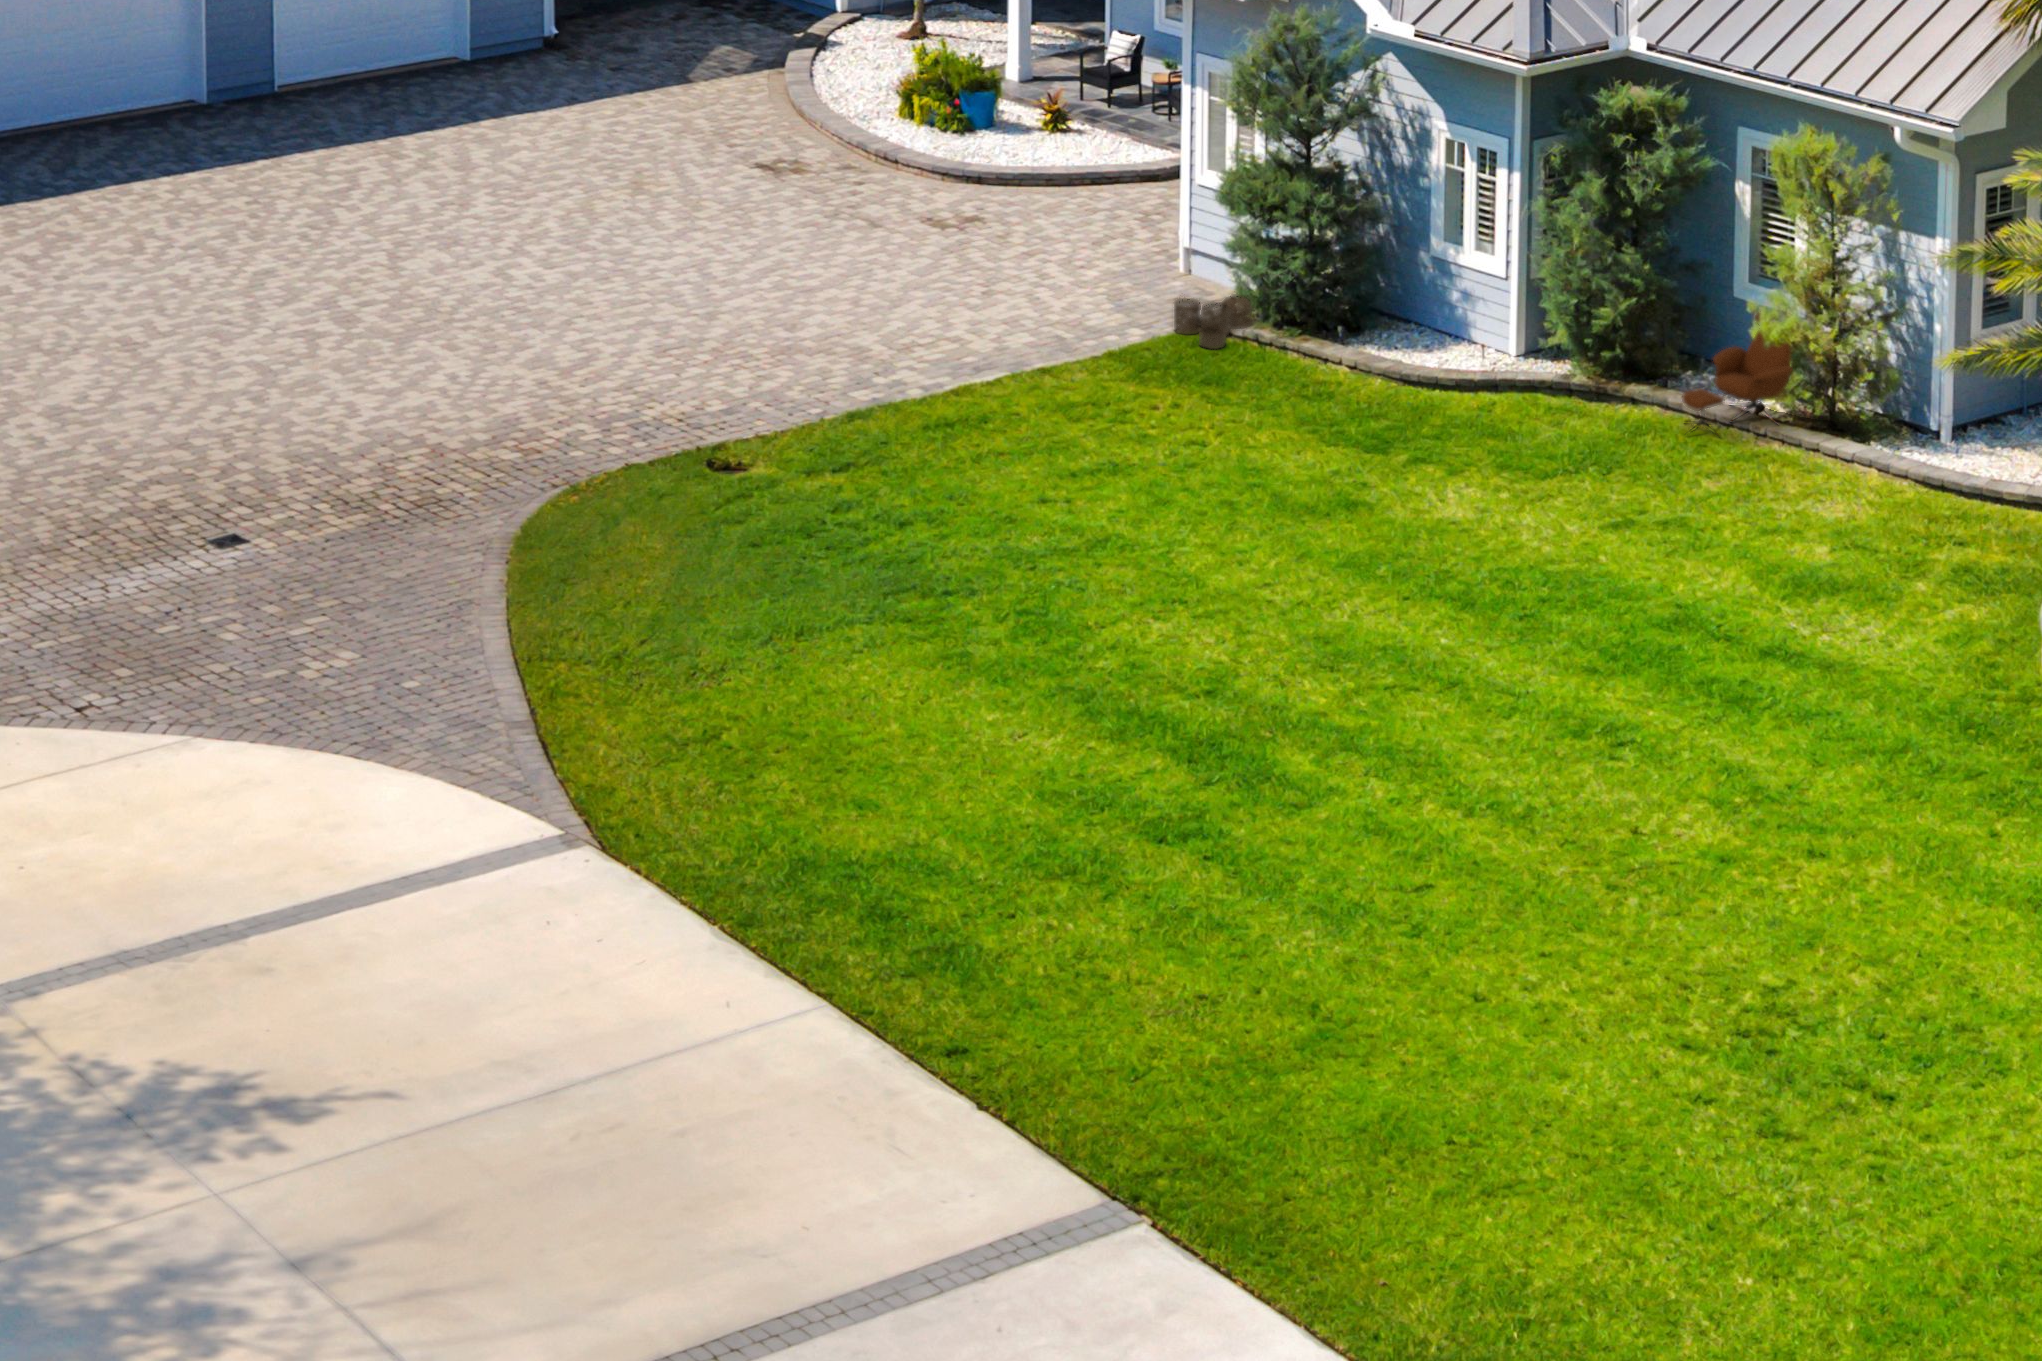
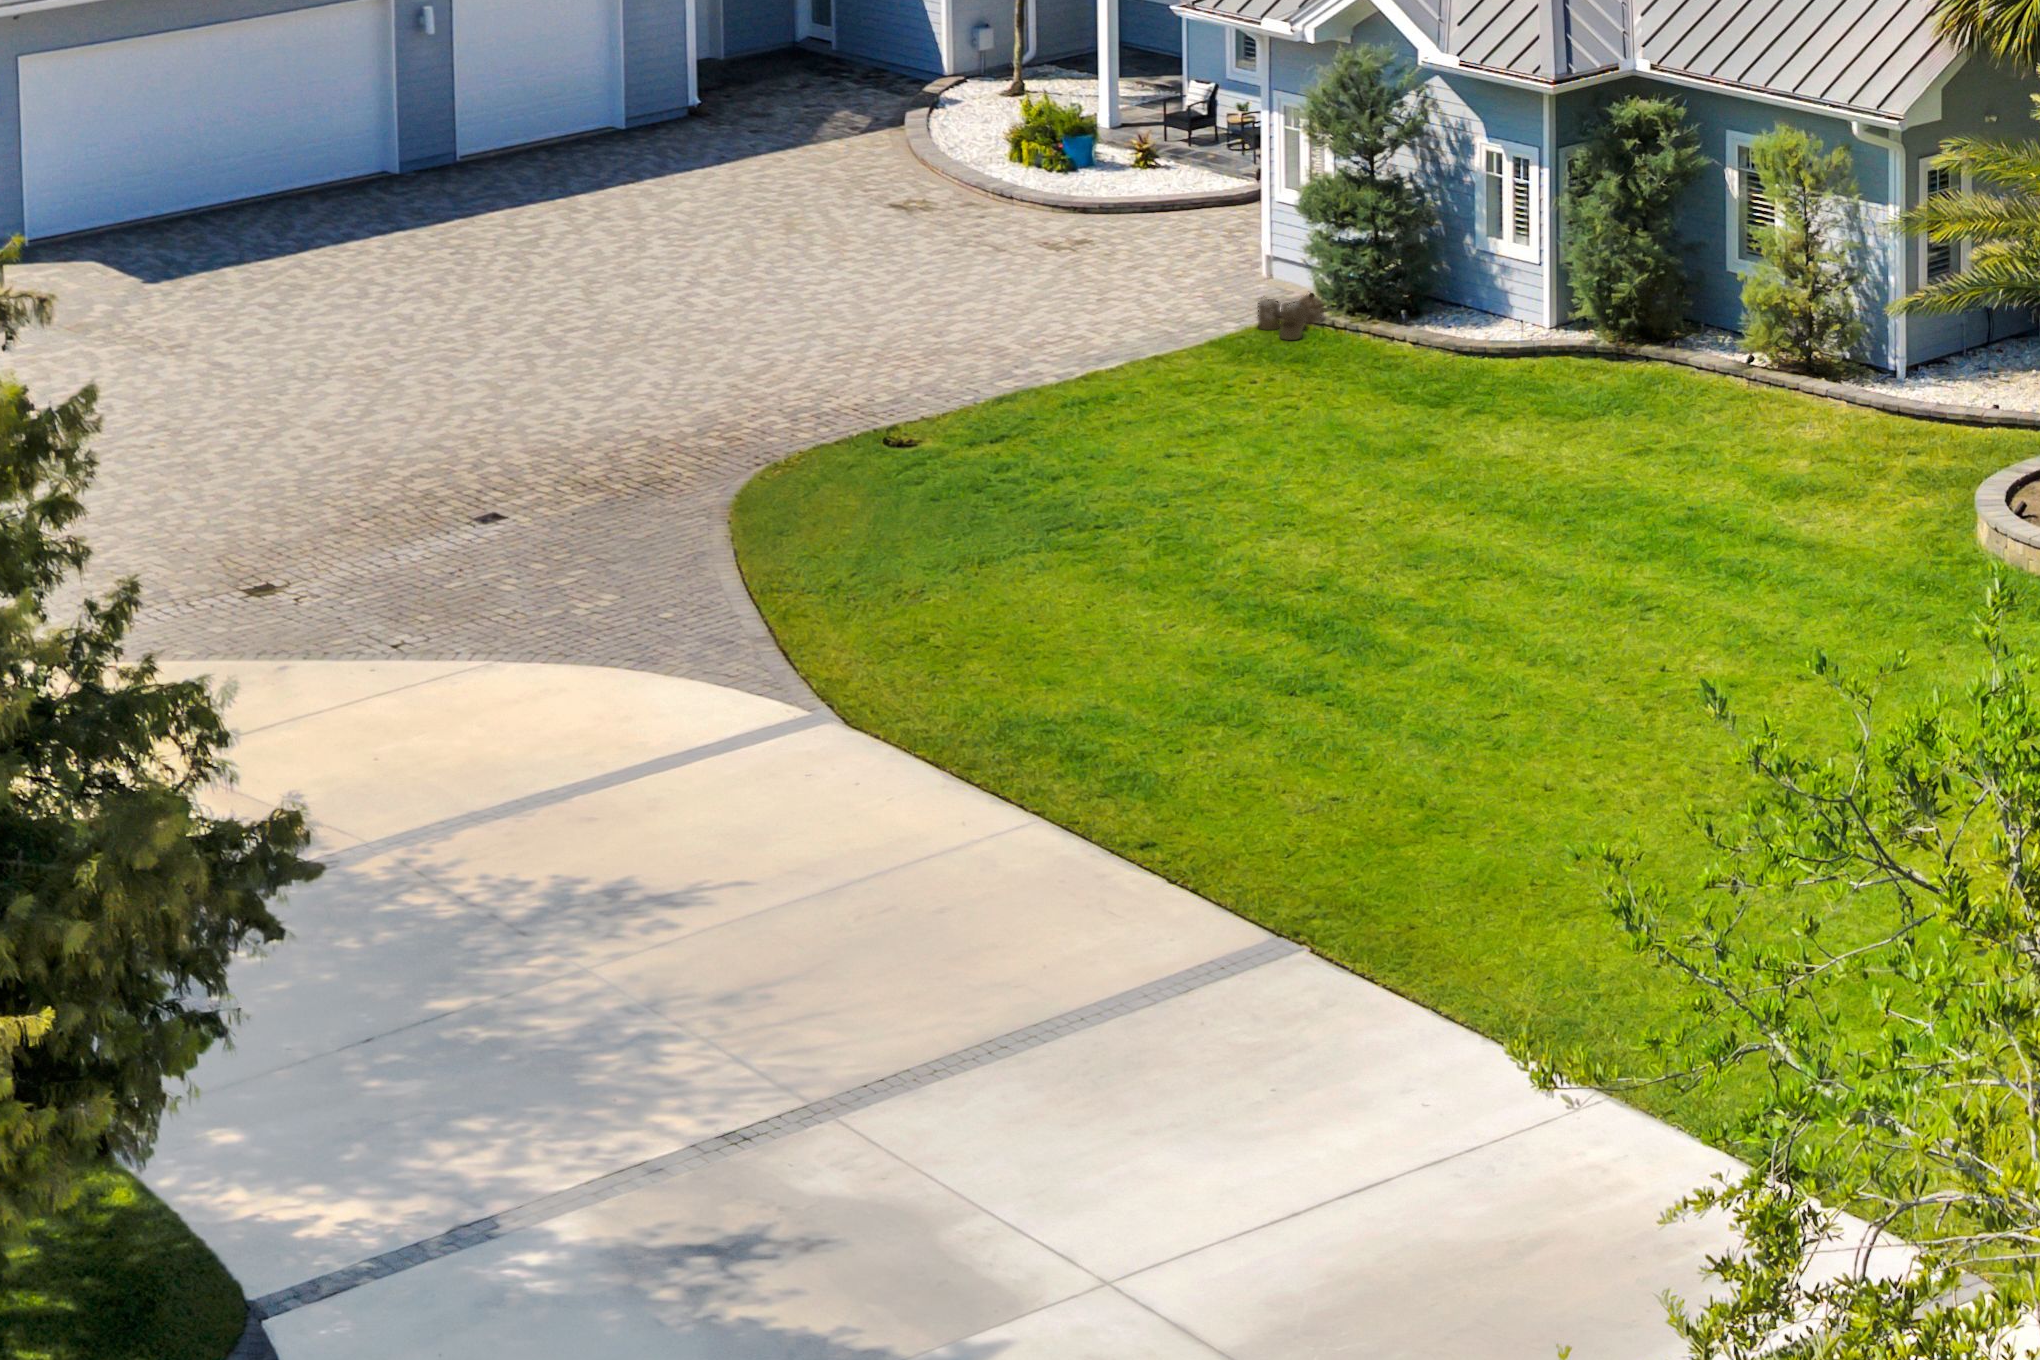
lounge chair: present [1682,314,1794,431] -> none [1686,281,1780,388]

